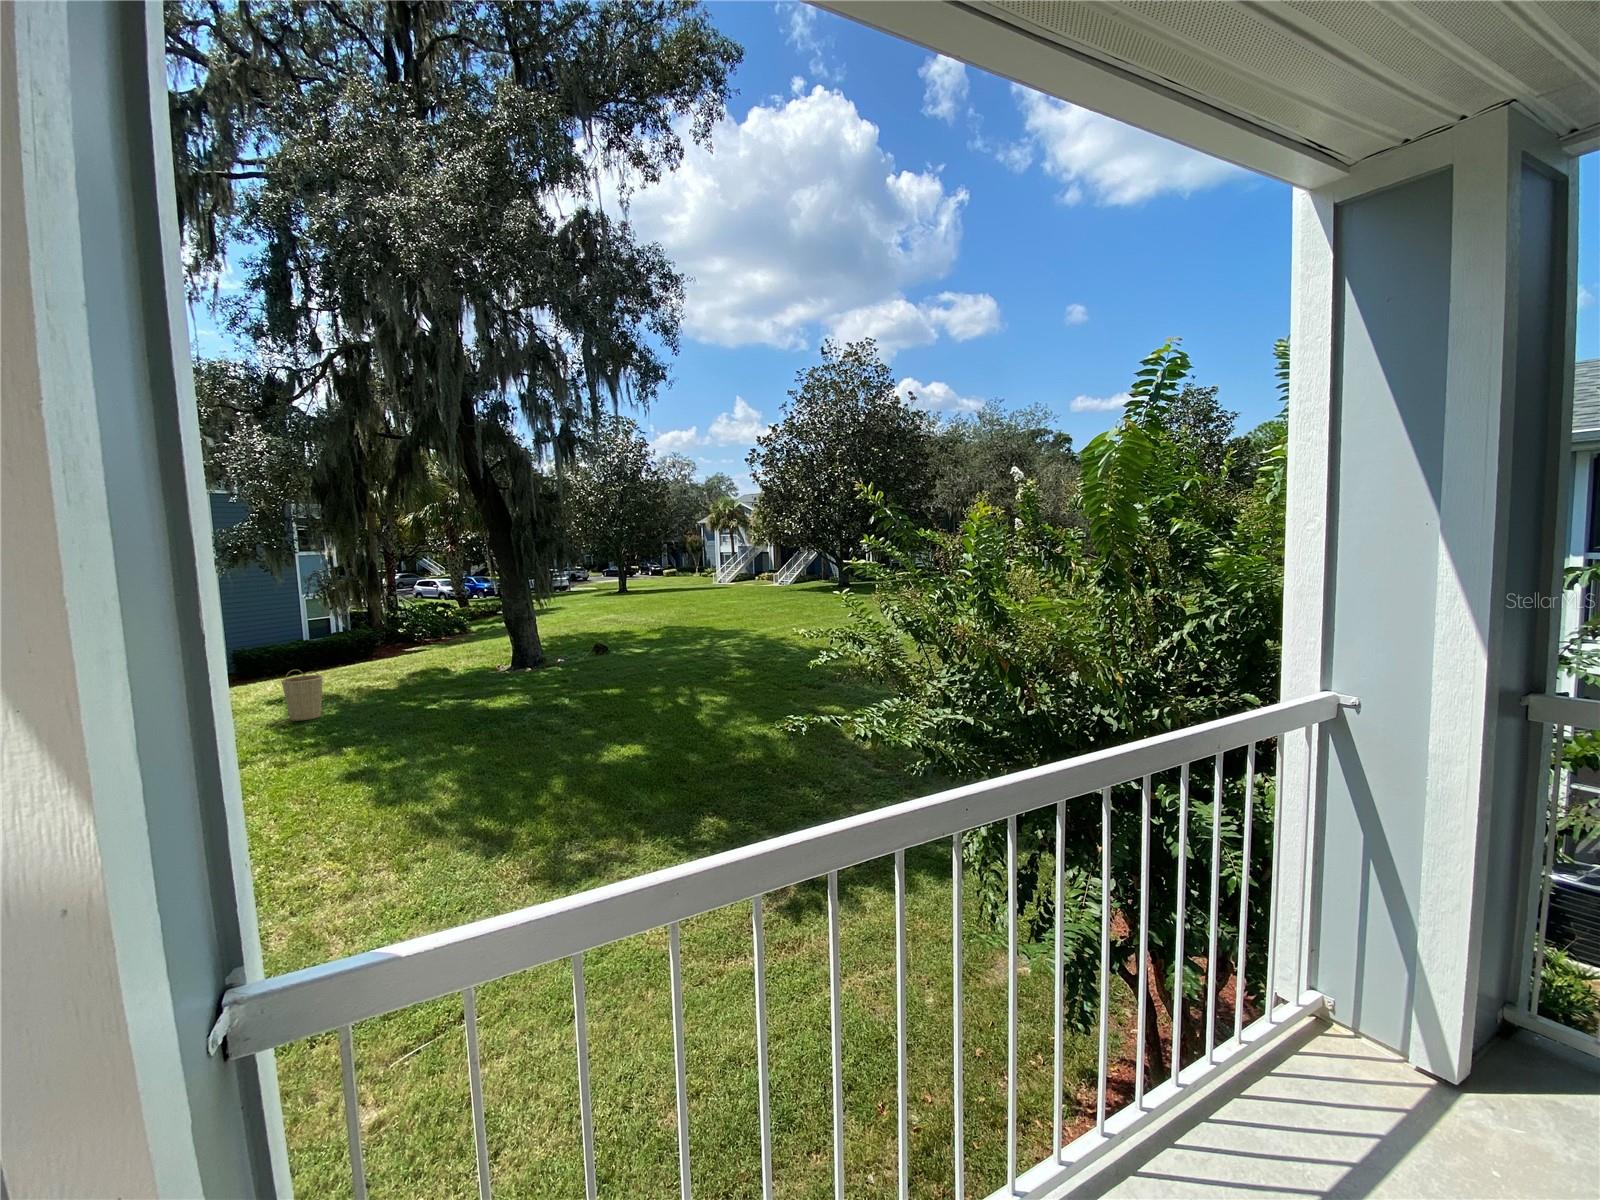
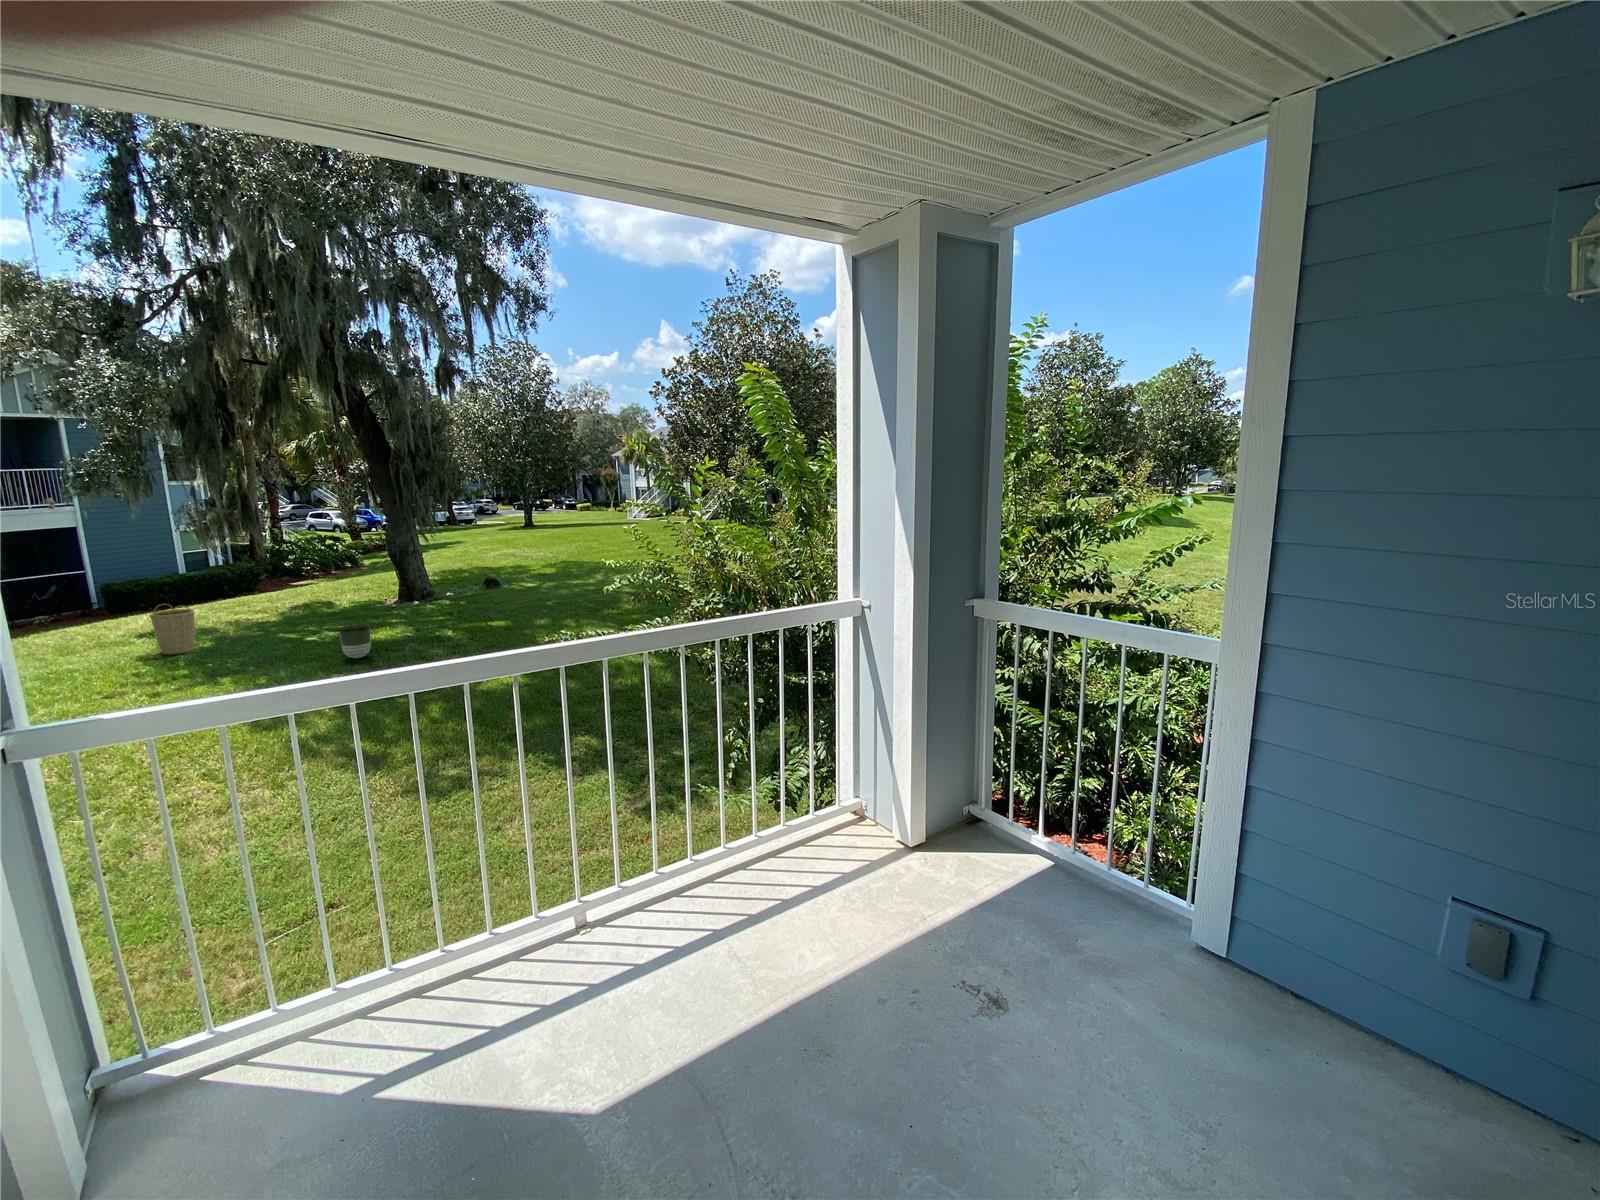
planter: none [460,692,490,726] -> present [339,626,371,658]

